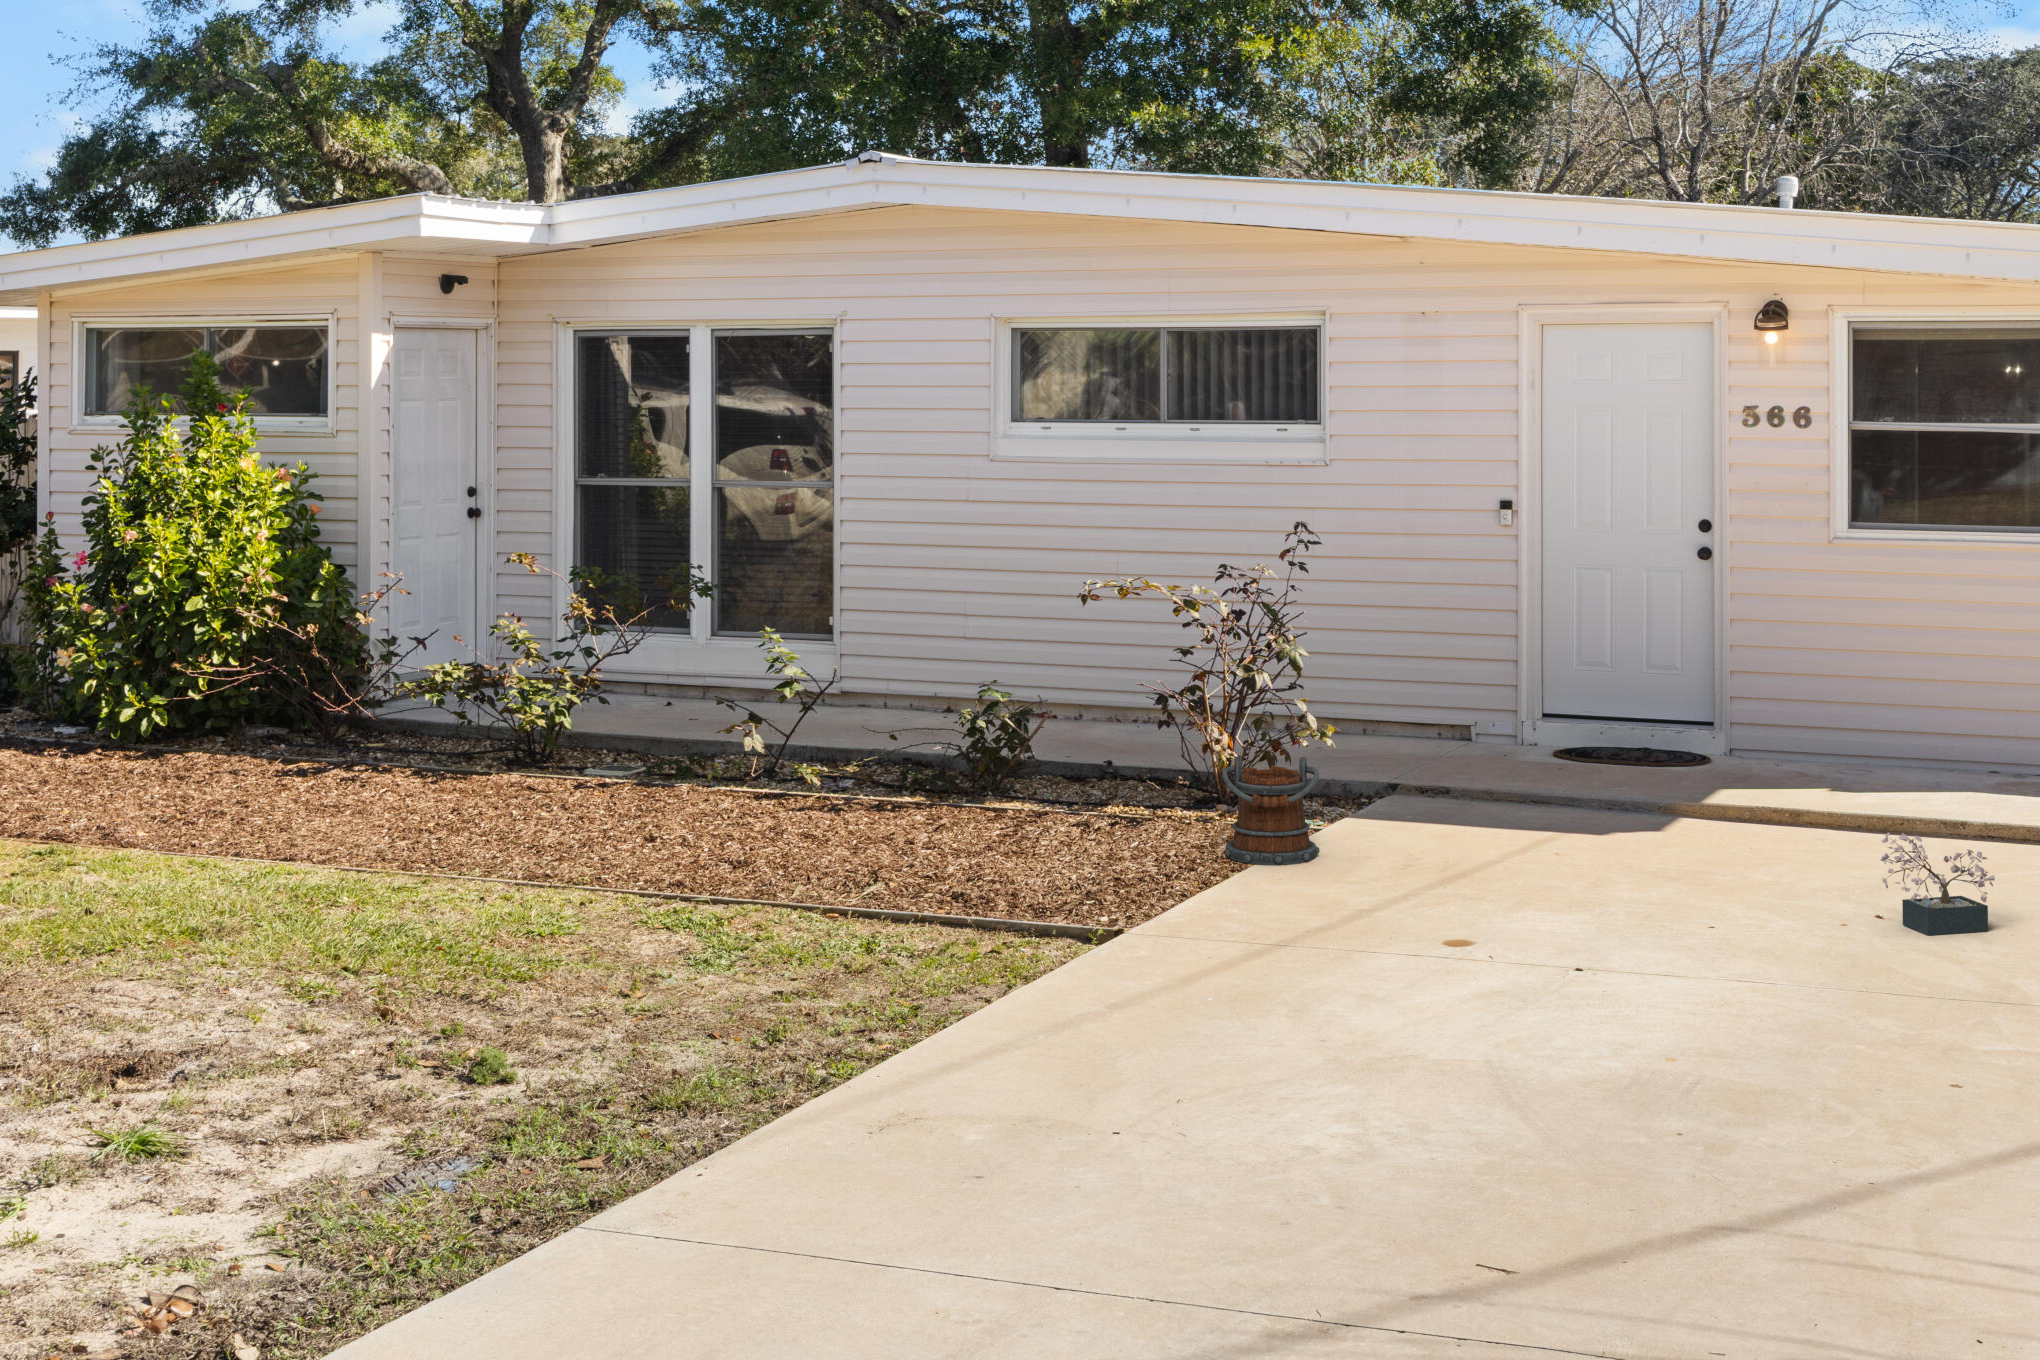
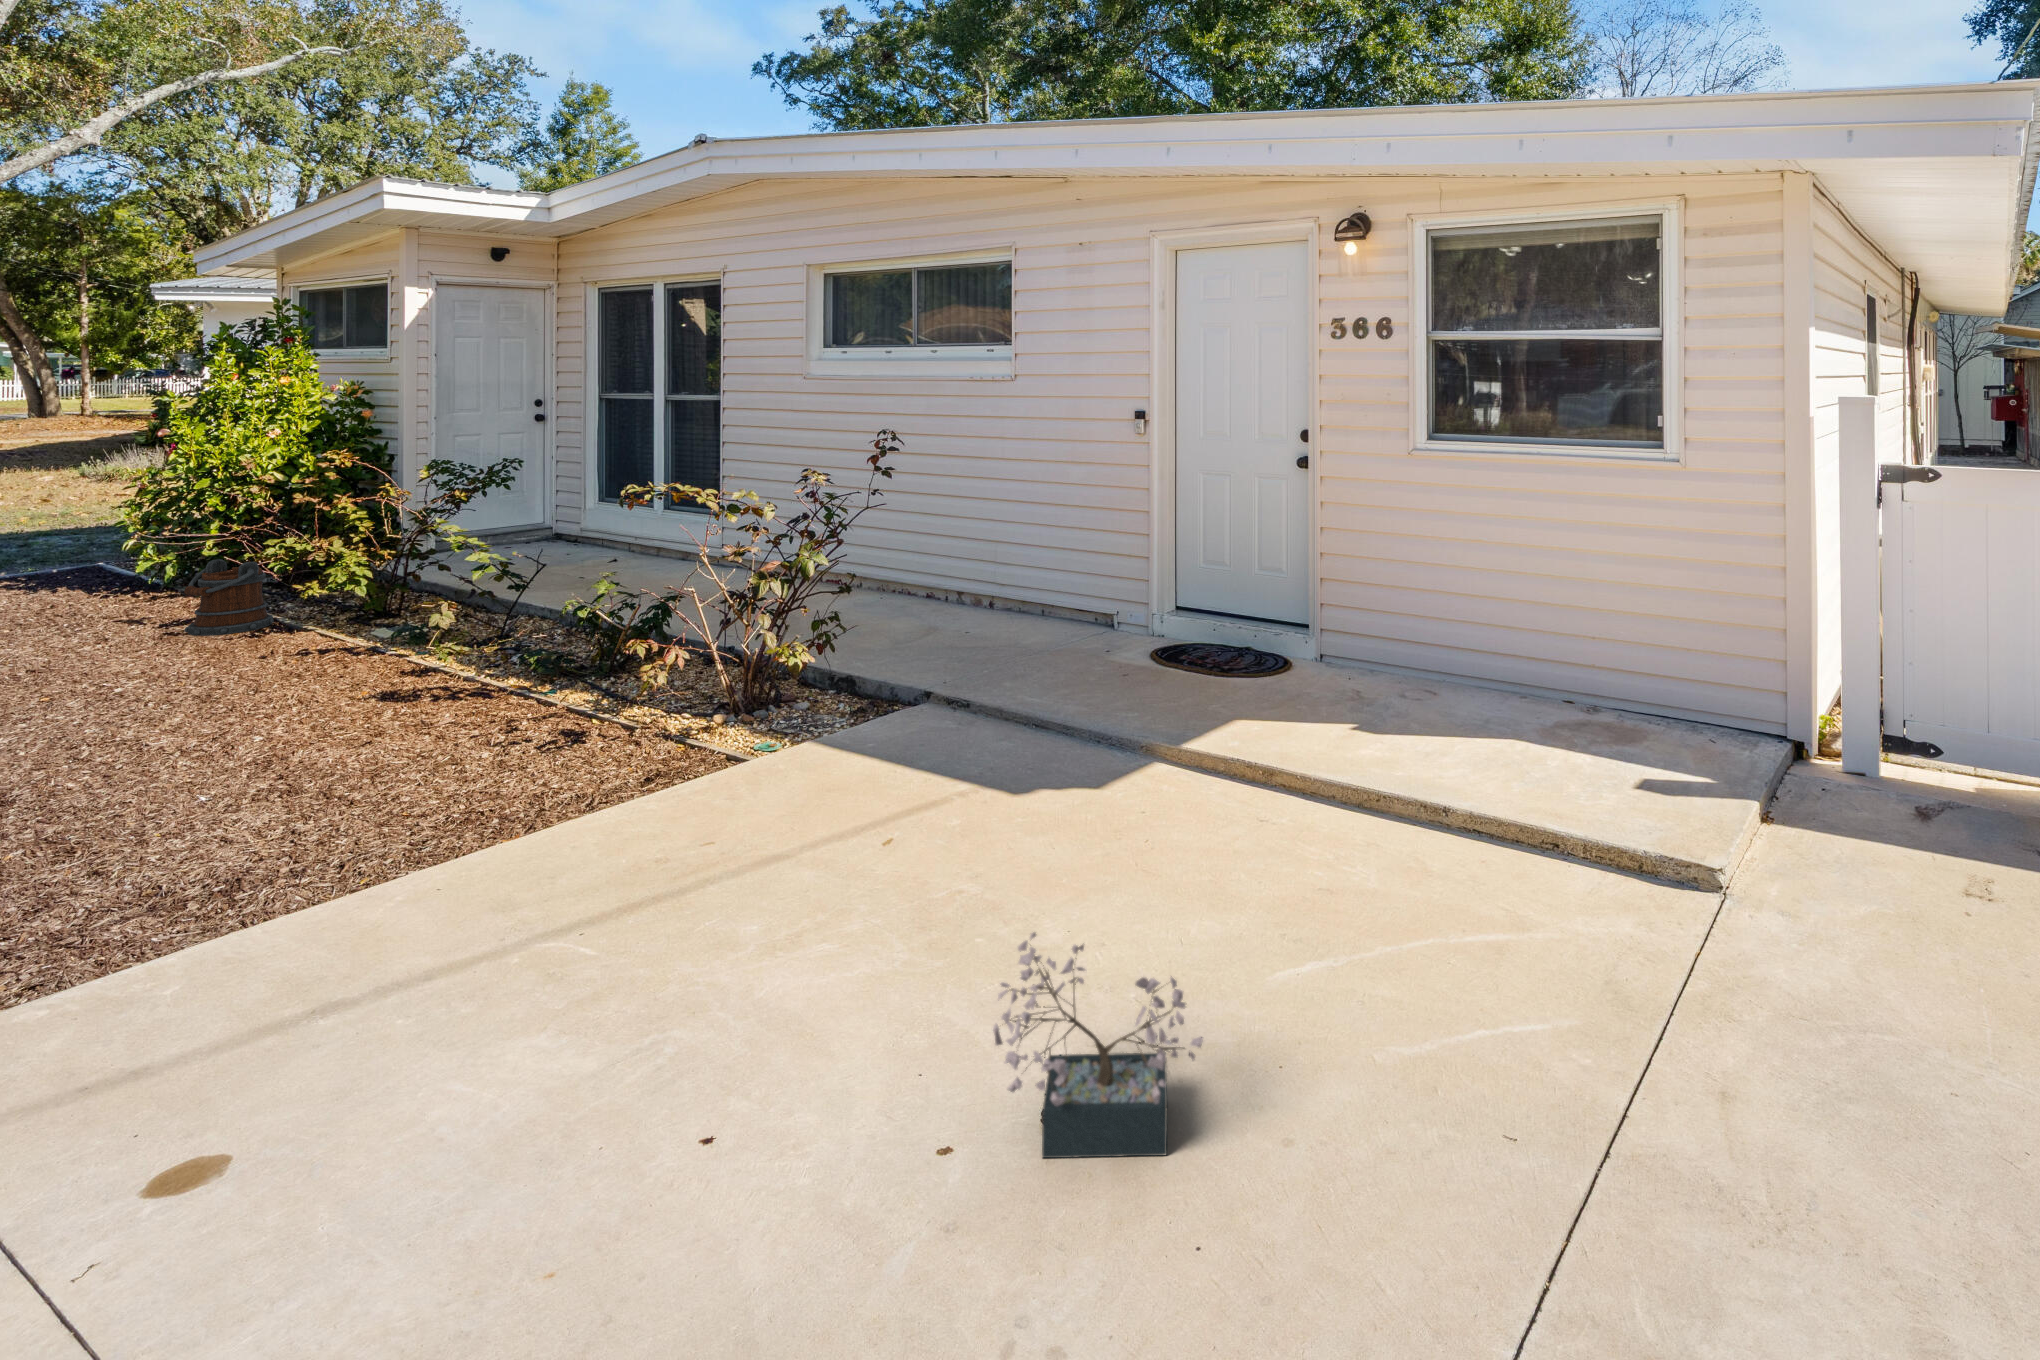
bucket: present [1222,756,1320,865] -> present [184,559,274,636]

